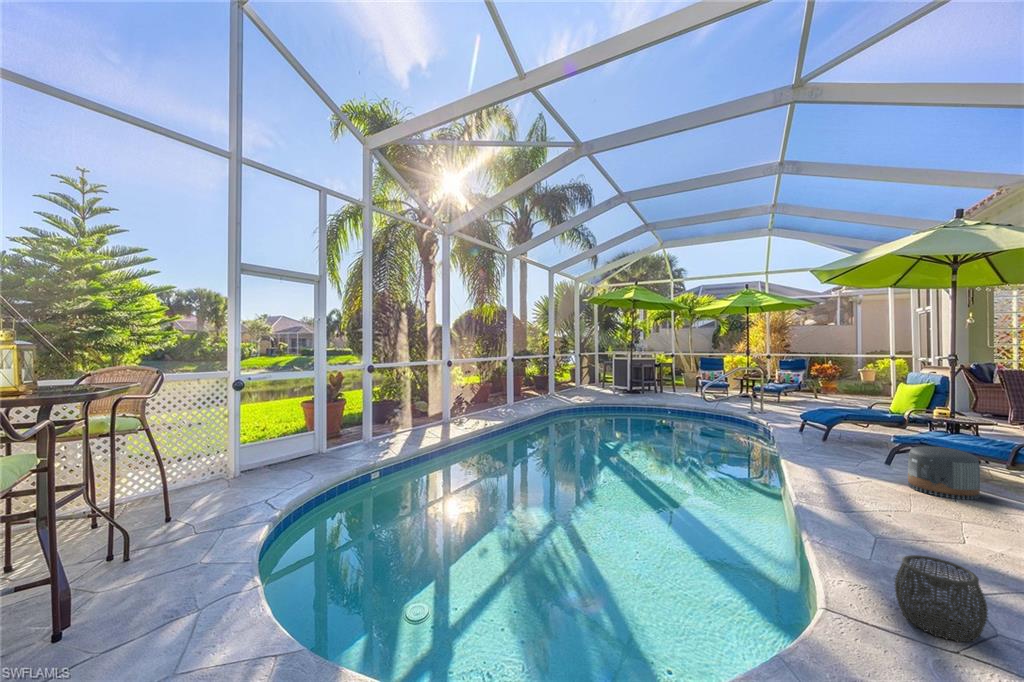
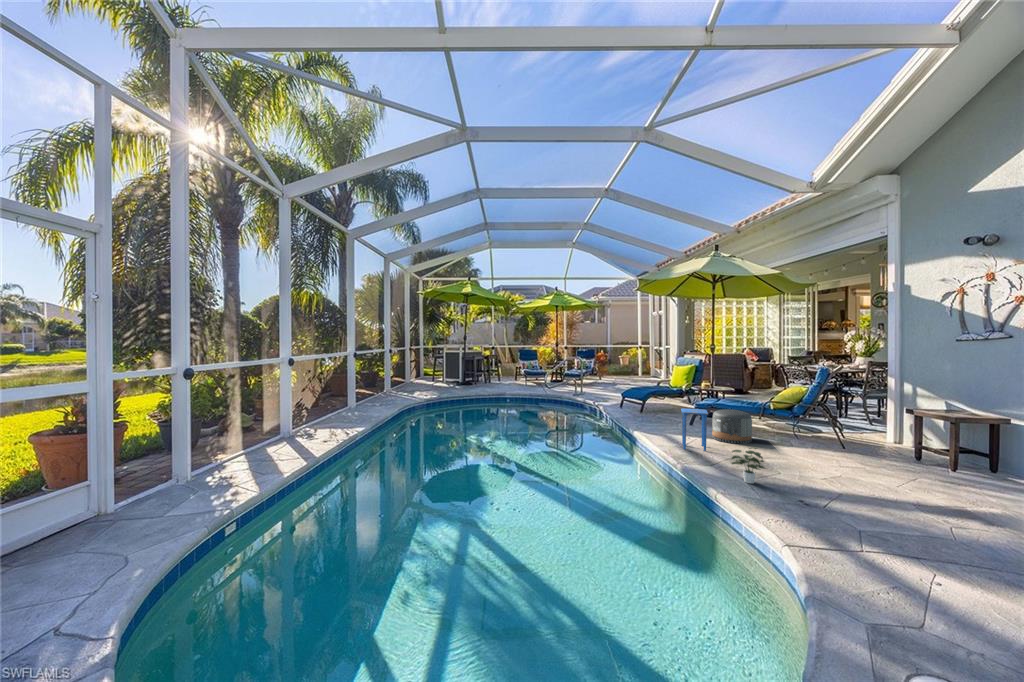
side table: none [838,437,884,499] -> present [681,408,708,451]
potted plant: none [872,499,936,551] -> present [732,448,766,483]
woven basket: present [894,555,988,642] -> none [782,483,837,534]

